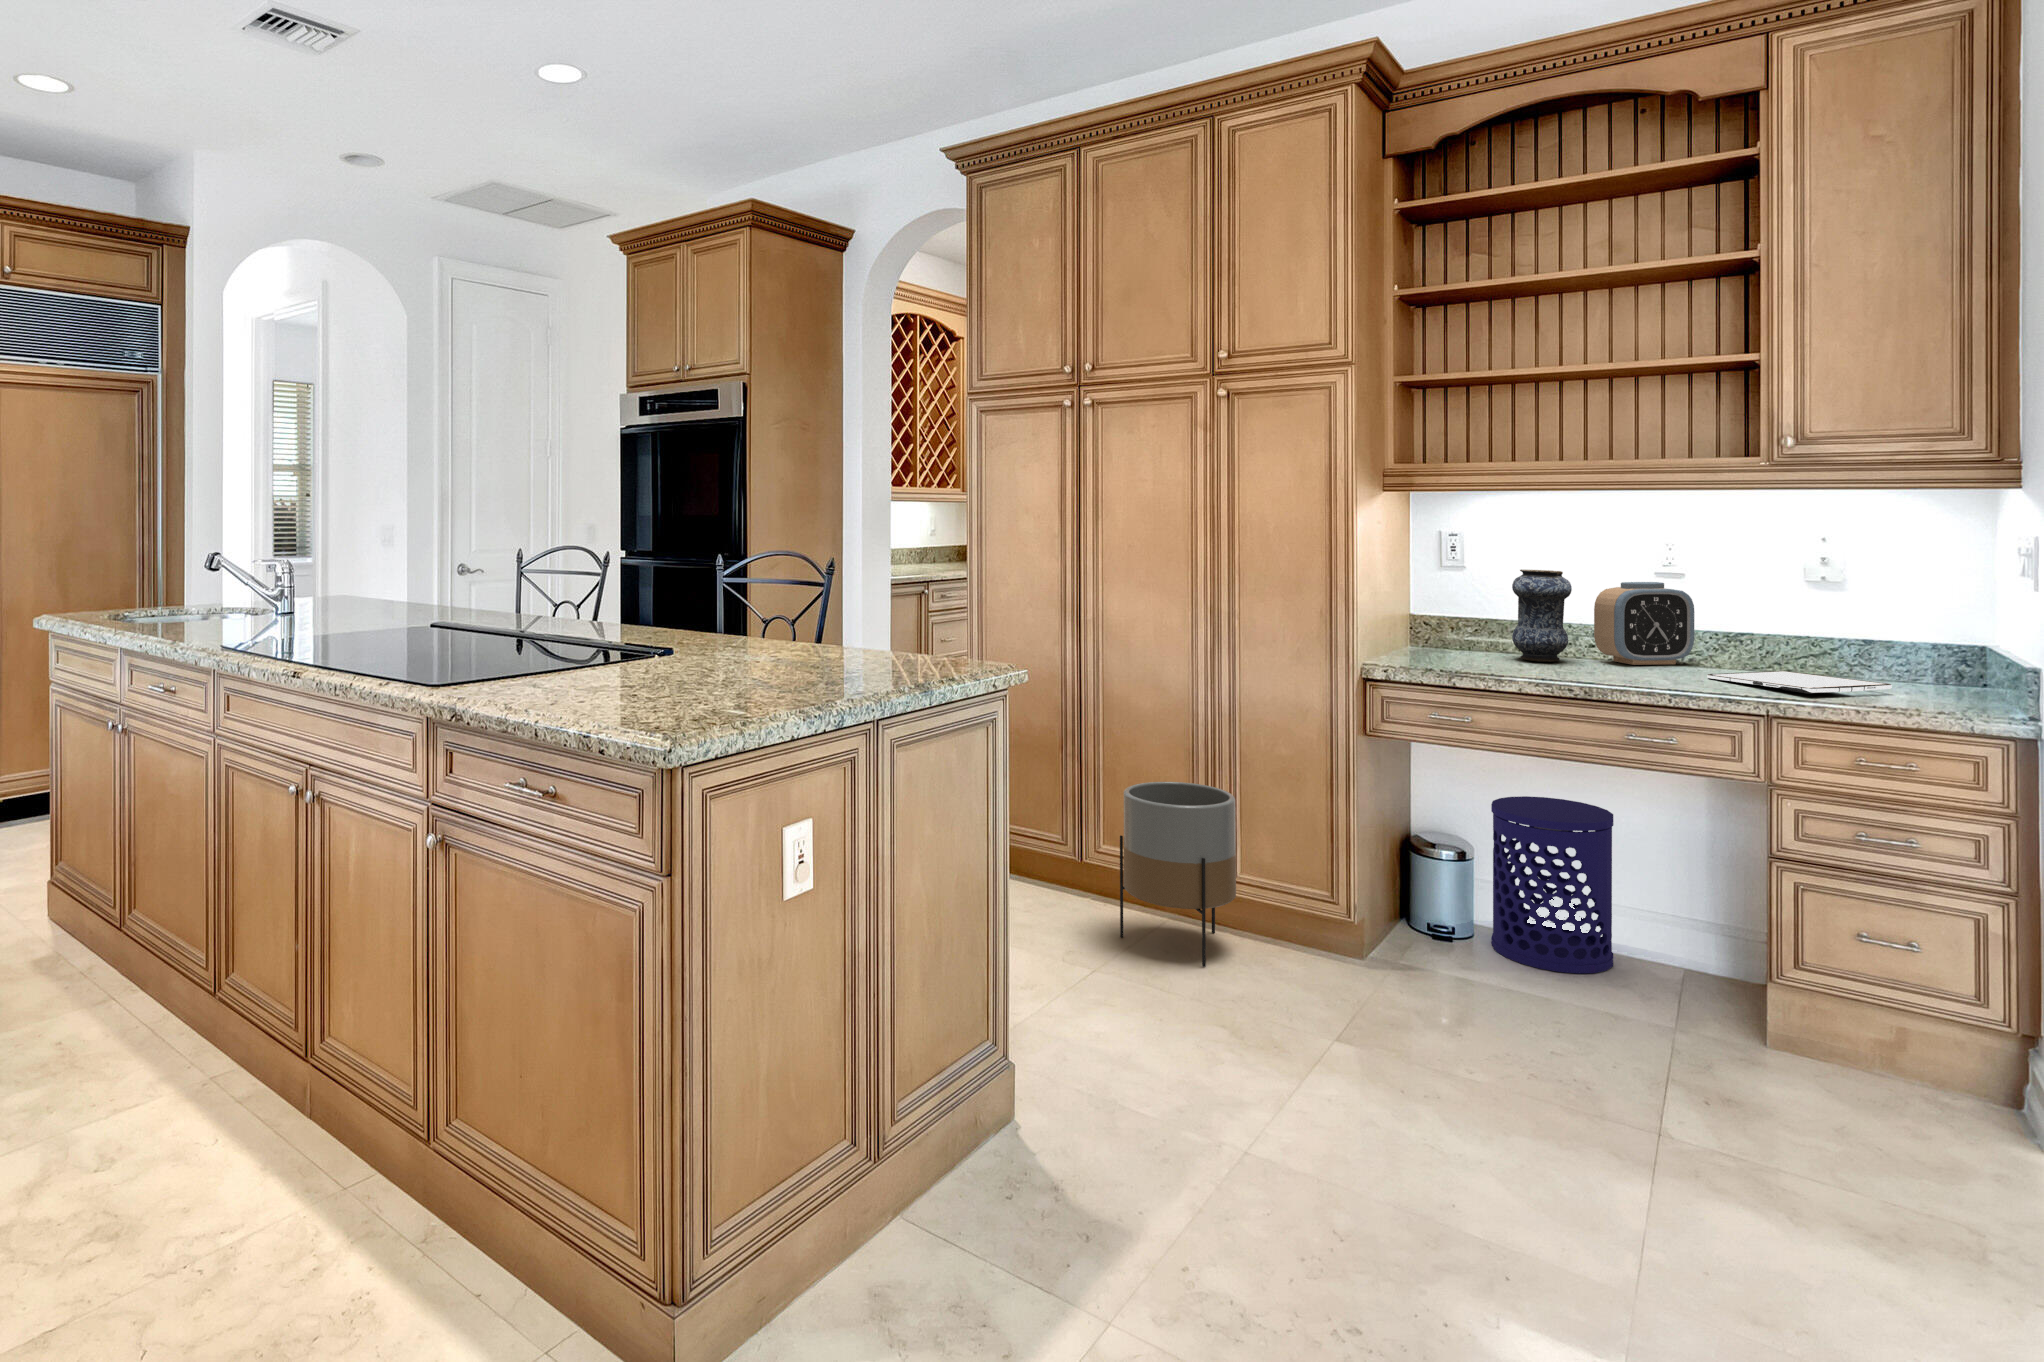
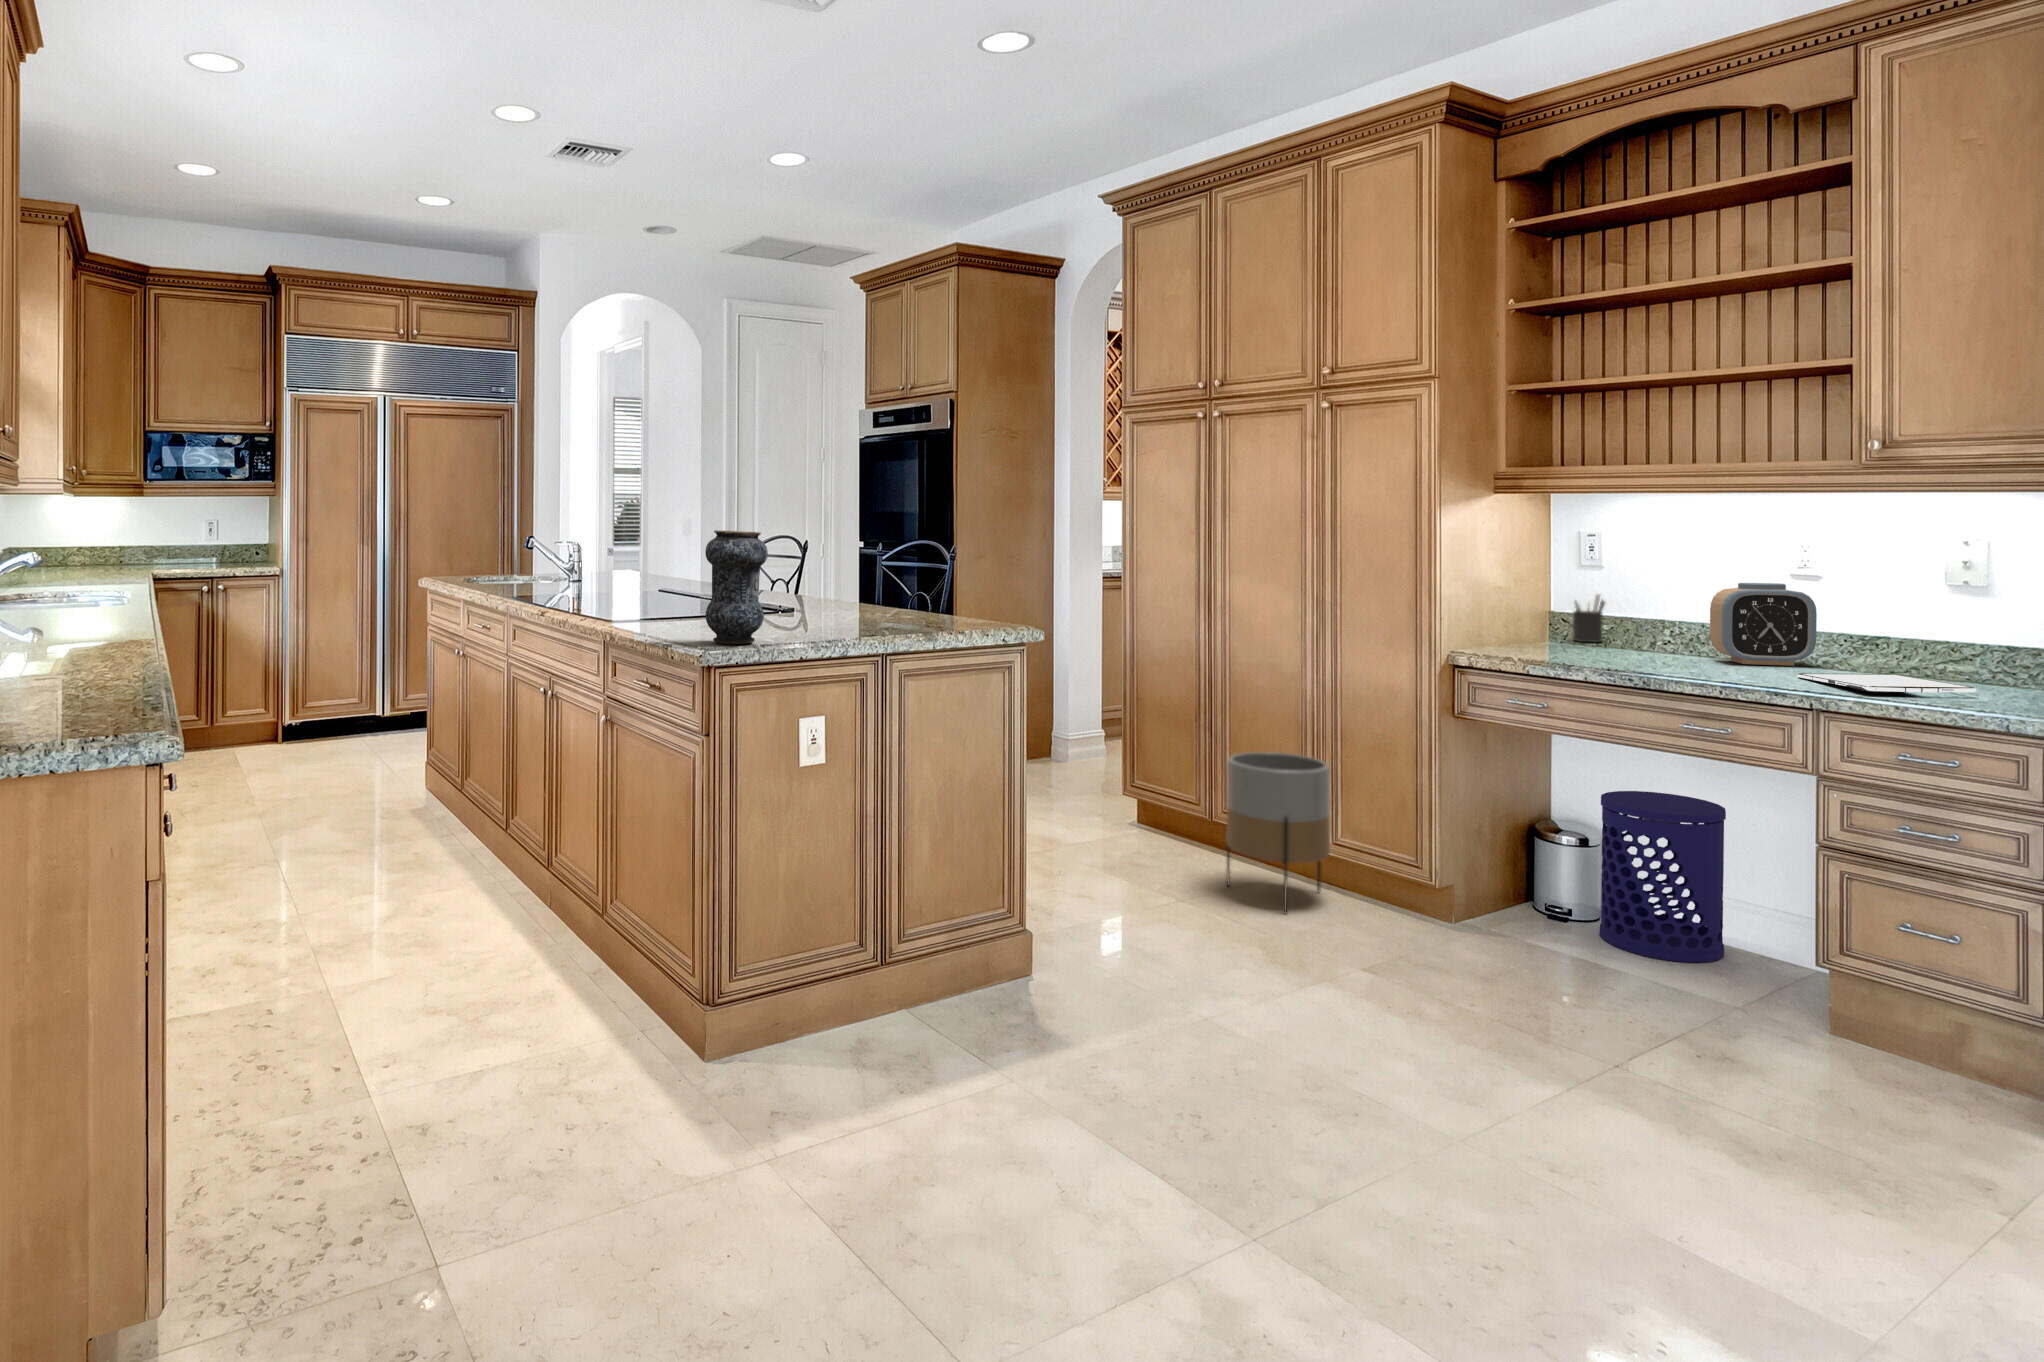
vase: present [1512,569,1572,662] -> present [705,530,768,644]
pen holder: none [1436,596,1468,645] -> present [1573,594,1605,642]

